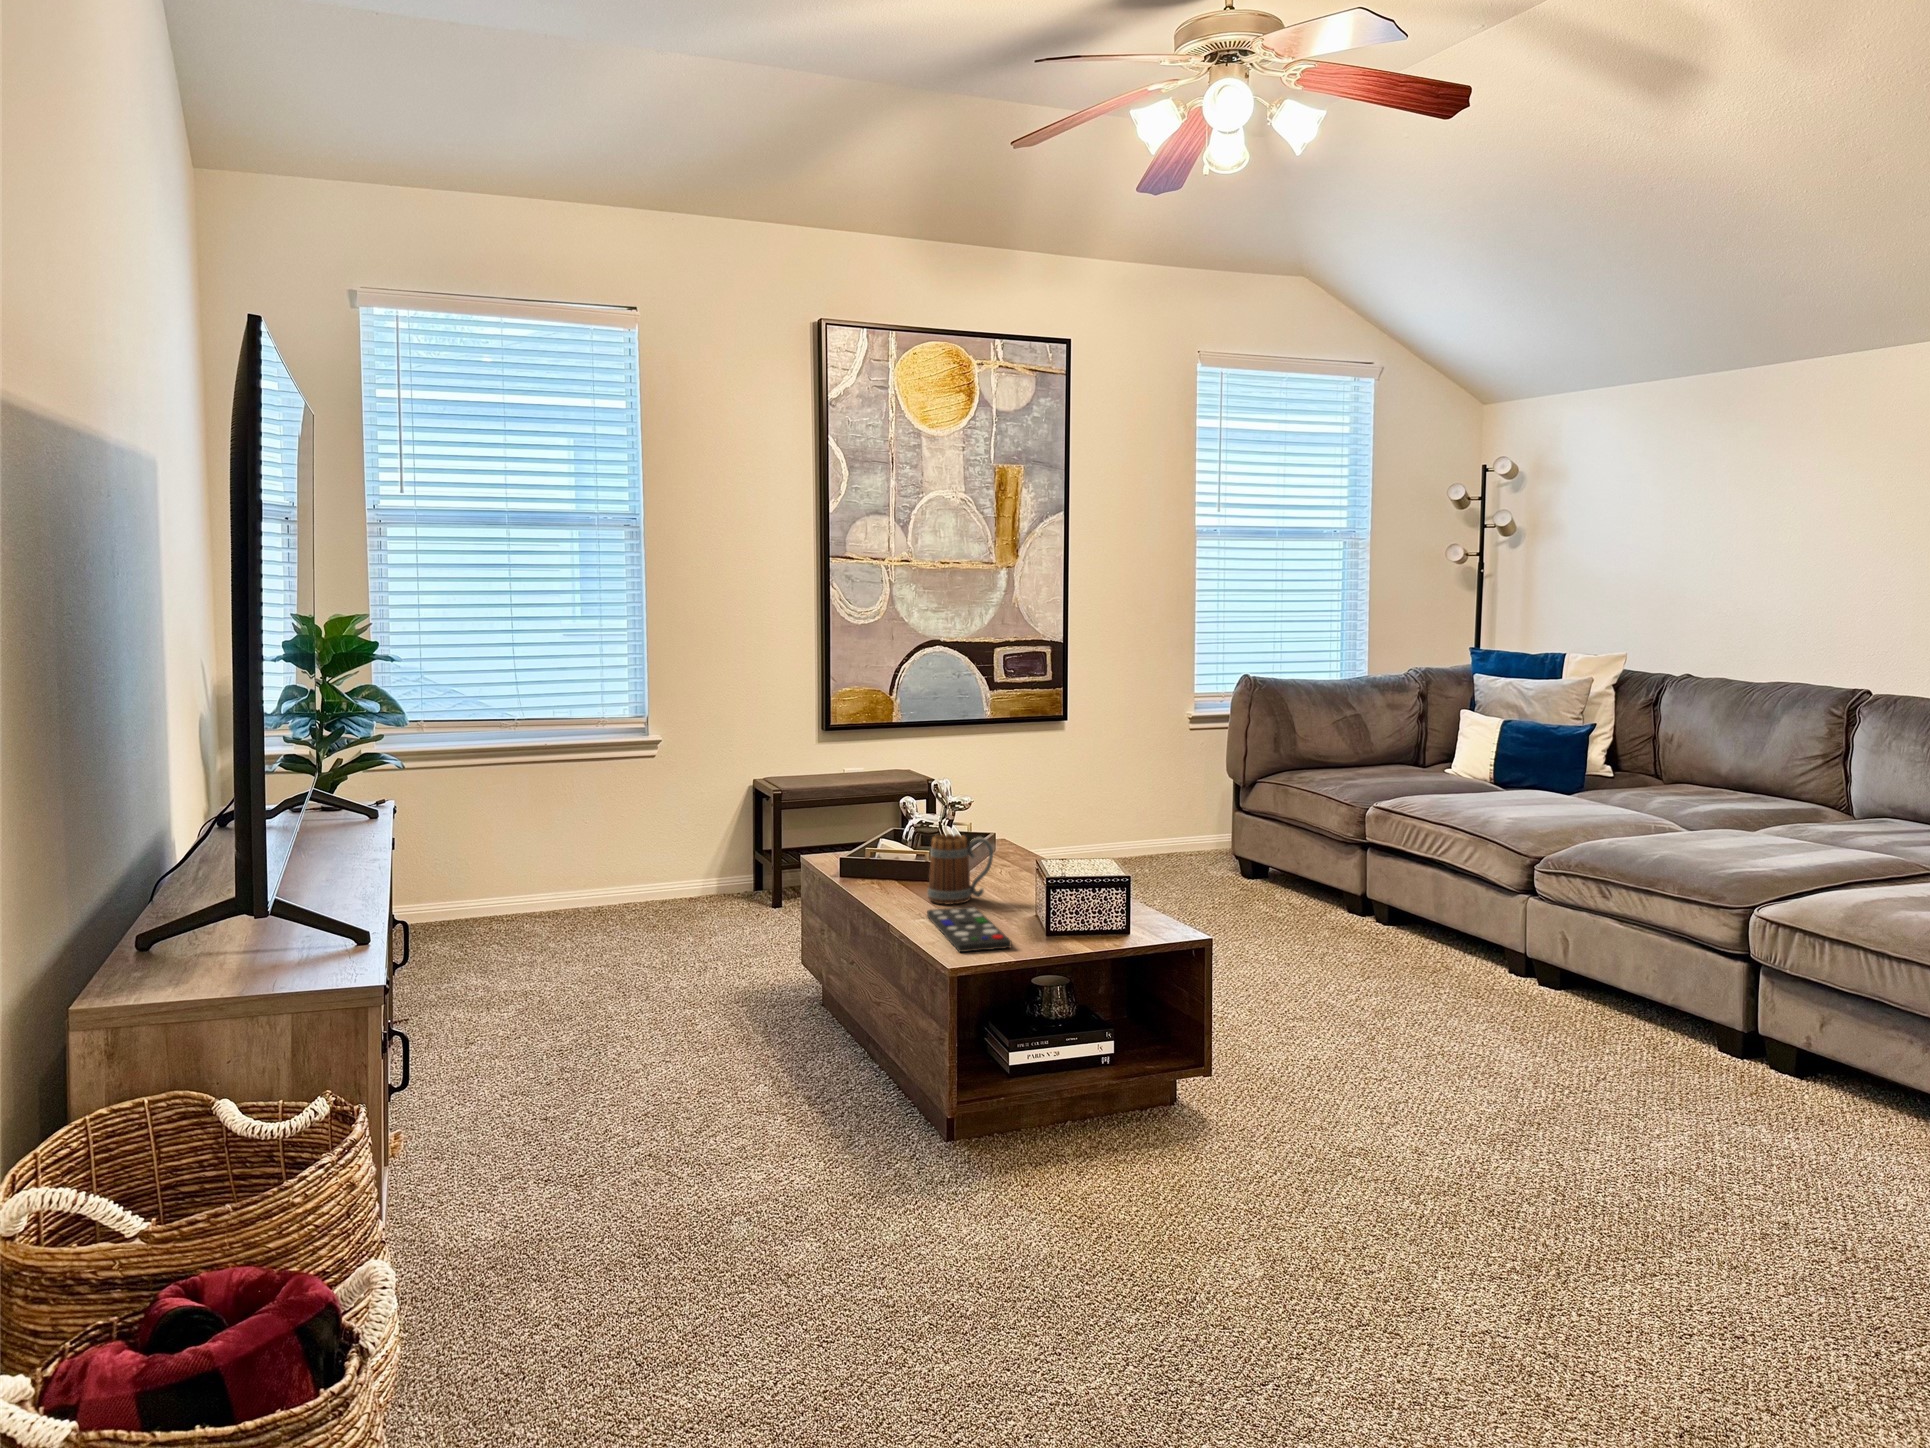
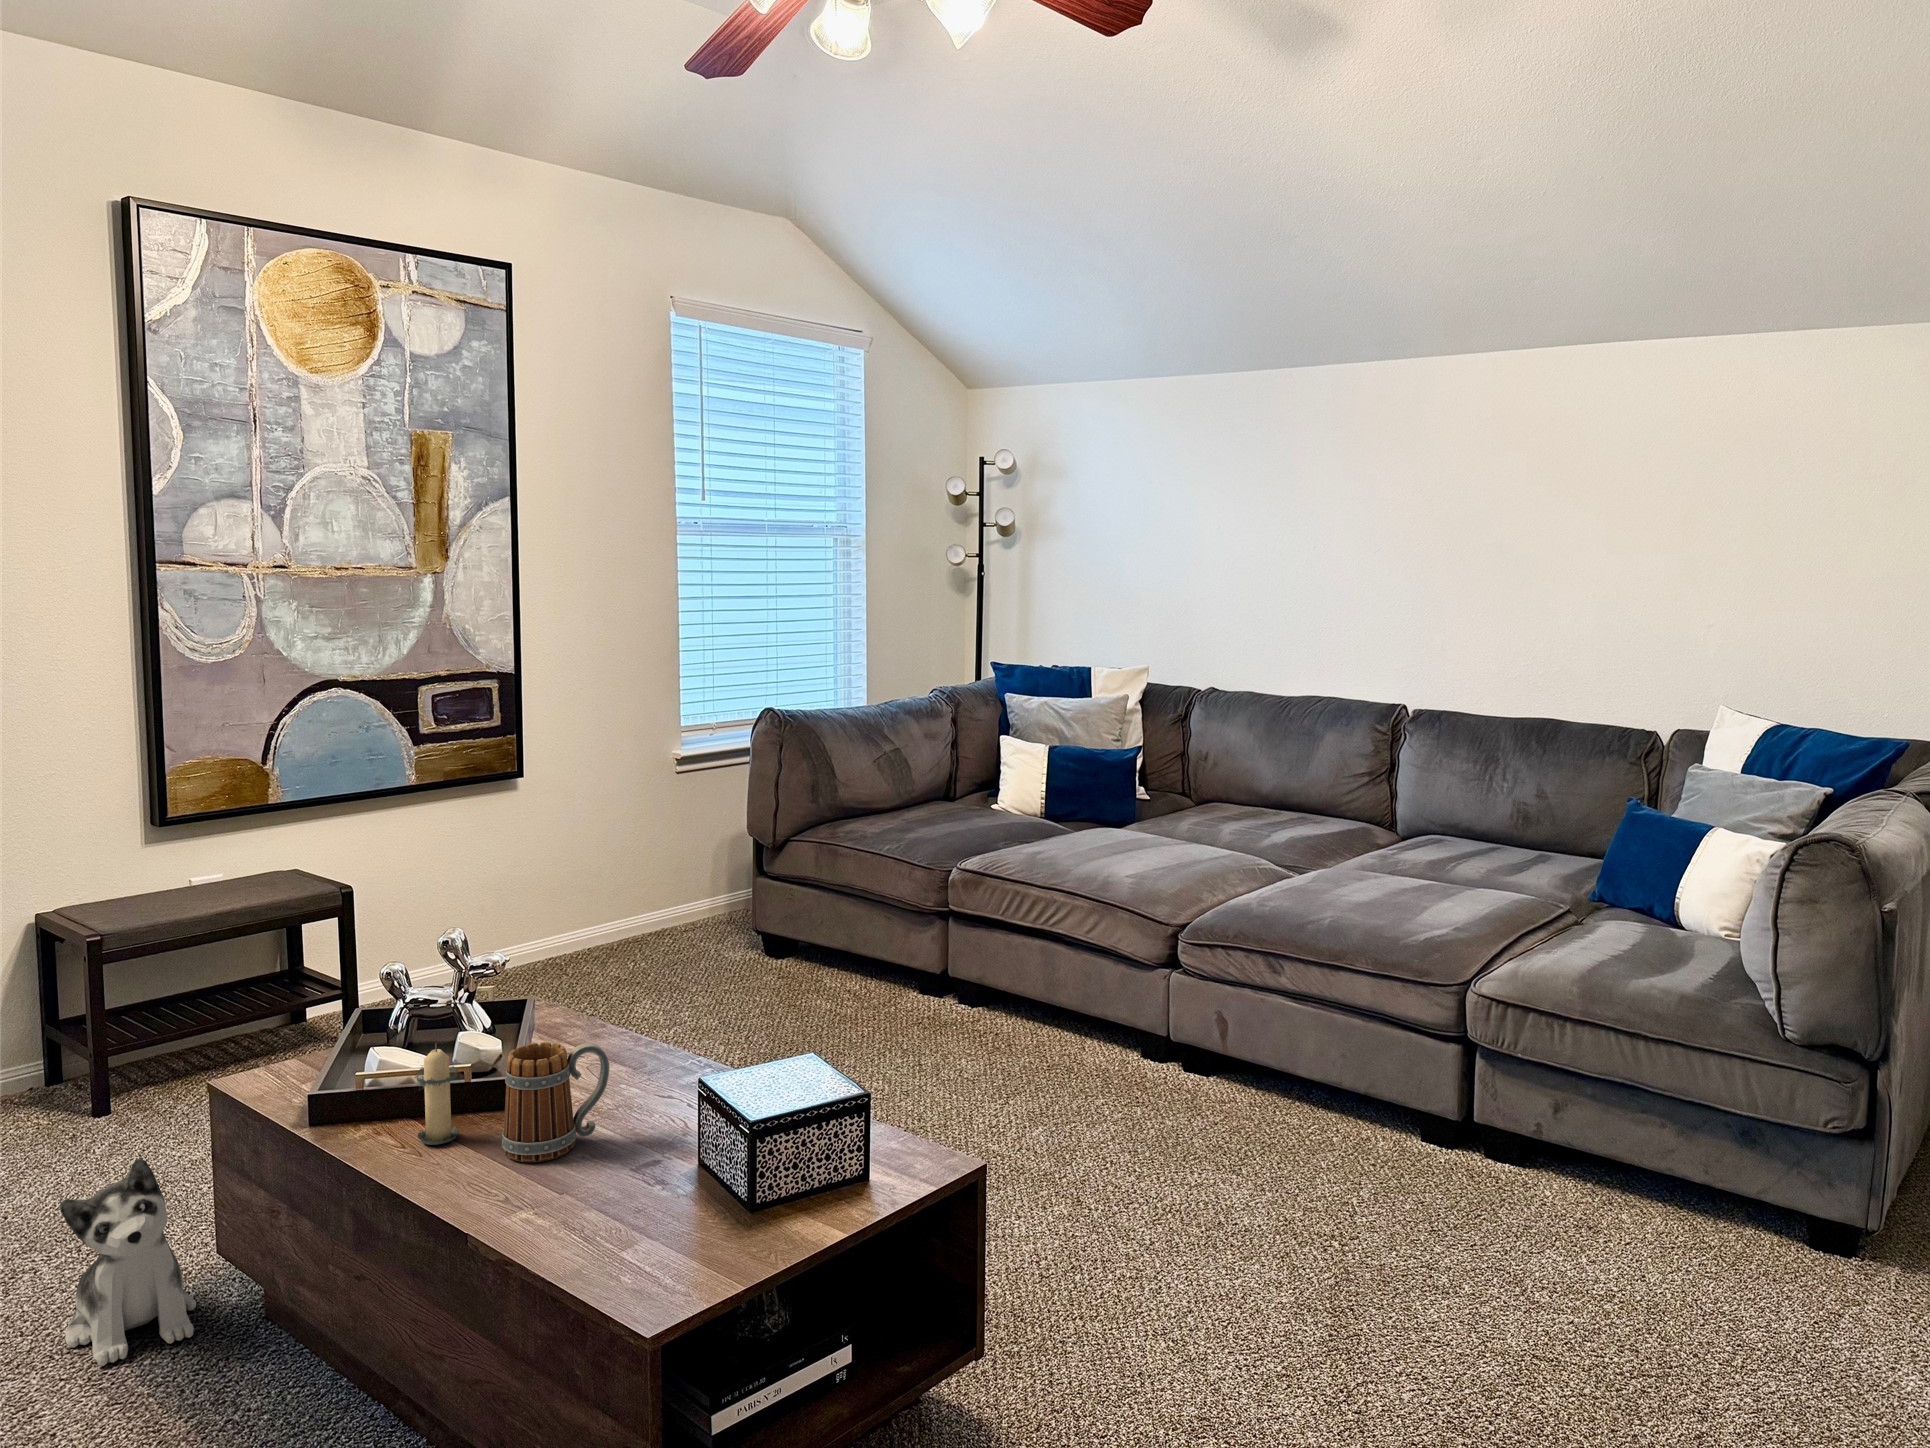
candle: none [884,829,914,892] -> present [415,1043,458,1145]
plush toy: none [721,895,792,1011] -> present [60,1158,196,1366]
remote control: present [927,907,1012,952] -> none [527,1163,717,1280]

